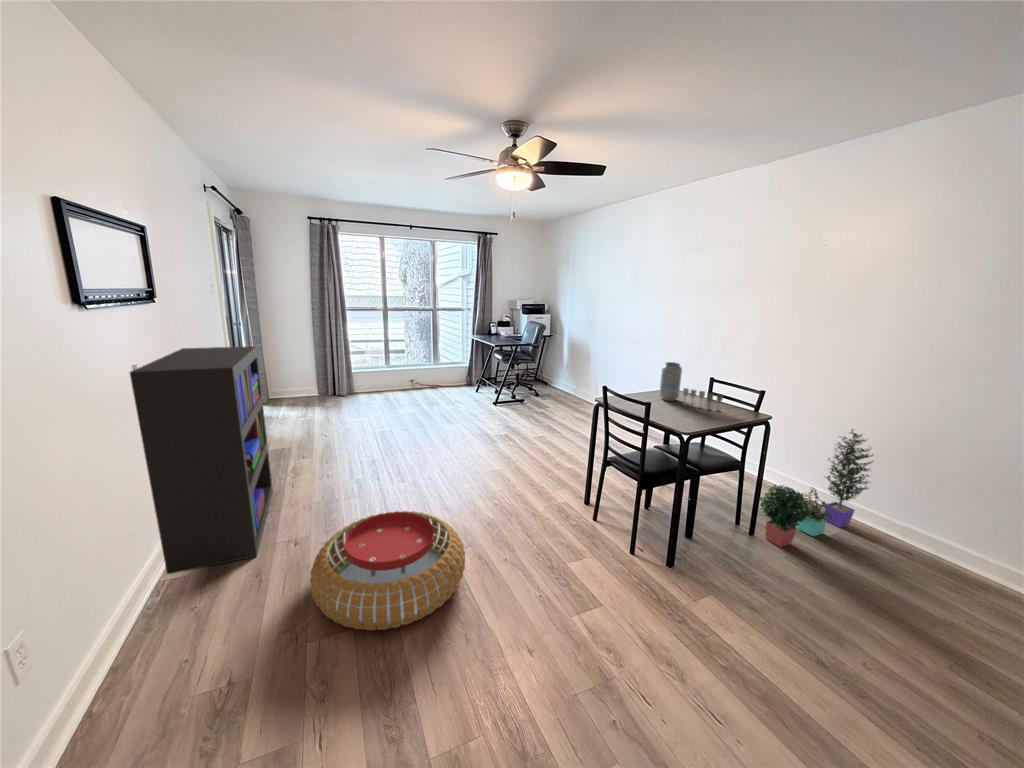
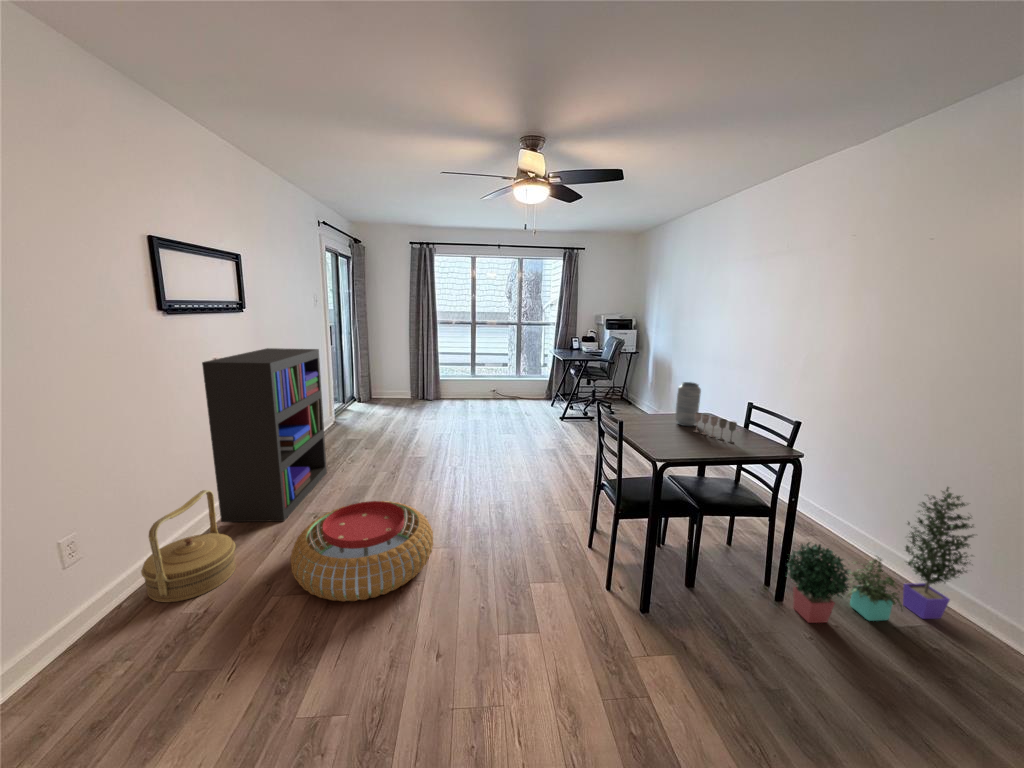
woven basket: none [106,537,232,693] -> present [141,490,236,602]

